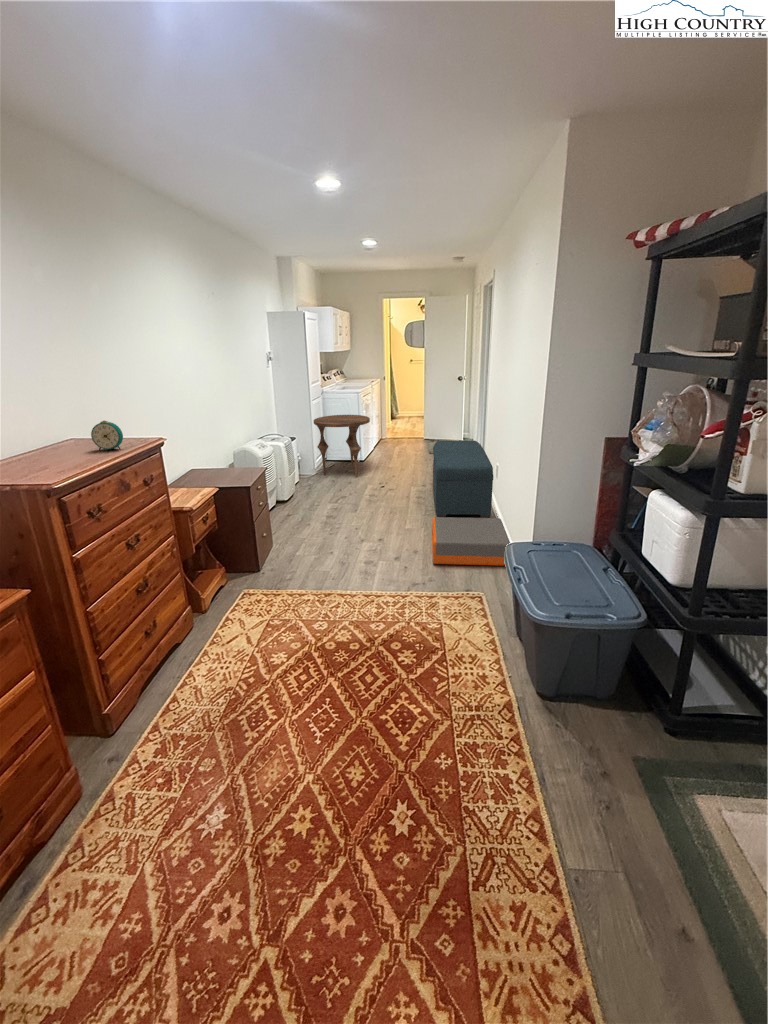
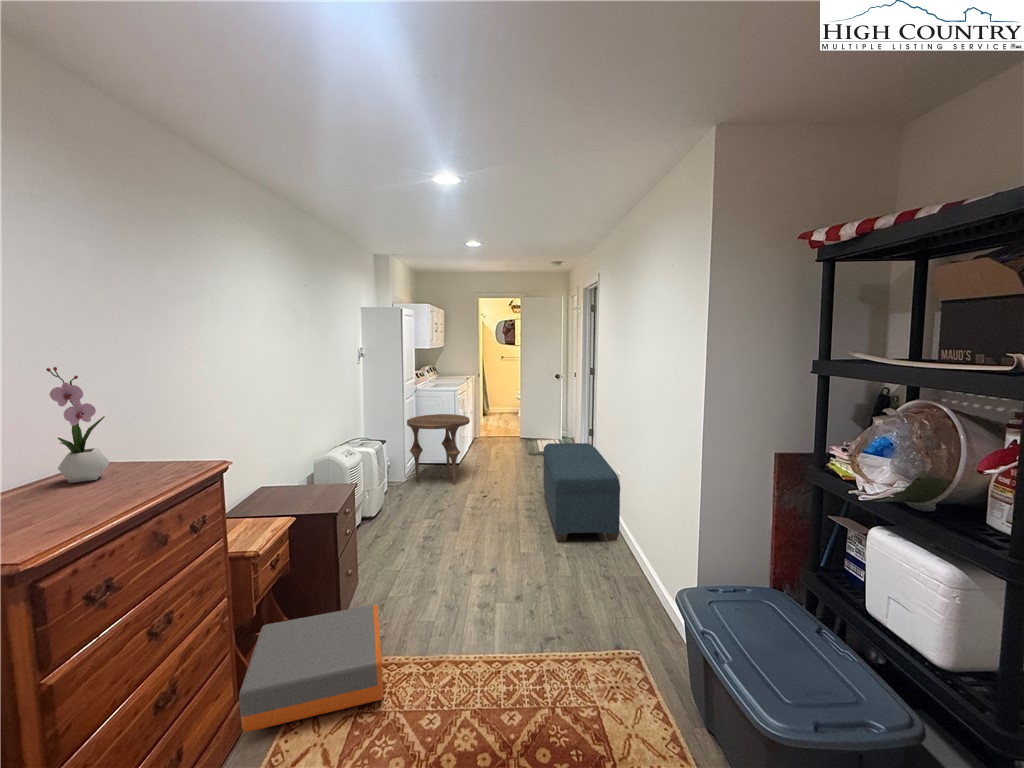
flower arrangement: none [29,363,82,448] -> present [46,367,110,483]
alarm clock: present [91,421,123,450] -> none [122,444,170,486]
storage box: present [432,517,510,566] -> present [239,605,383,732]

